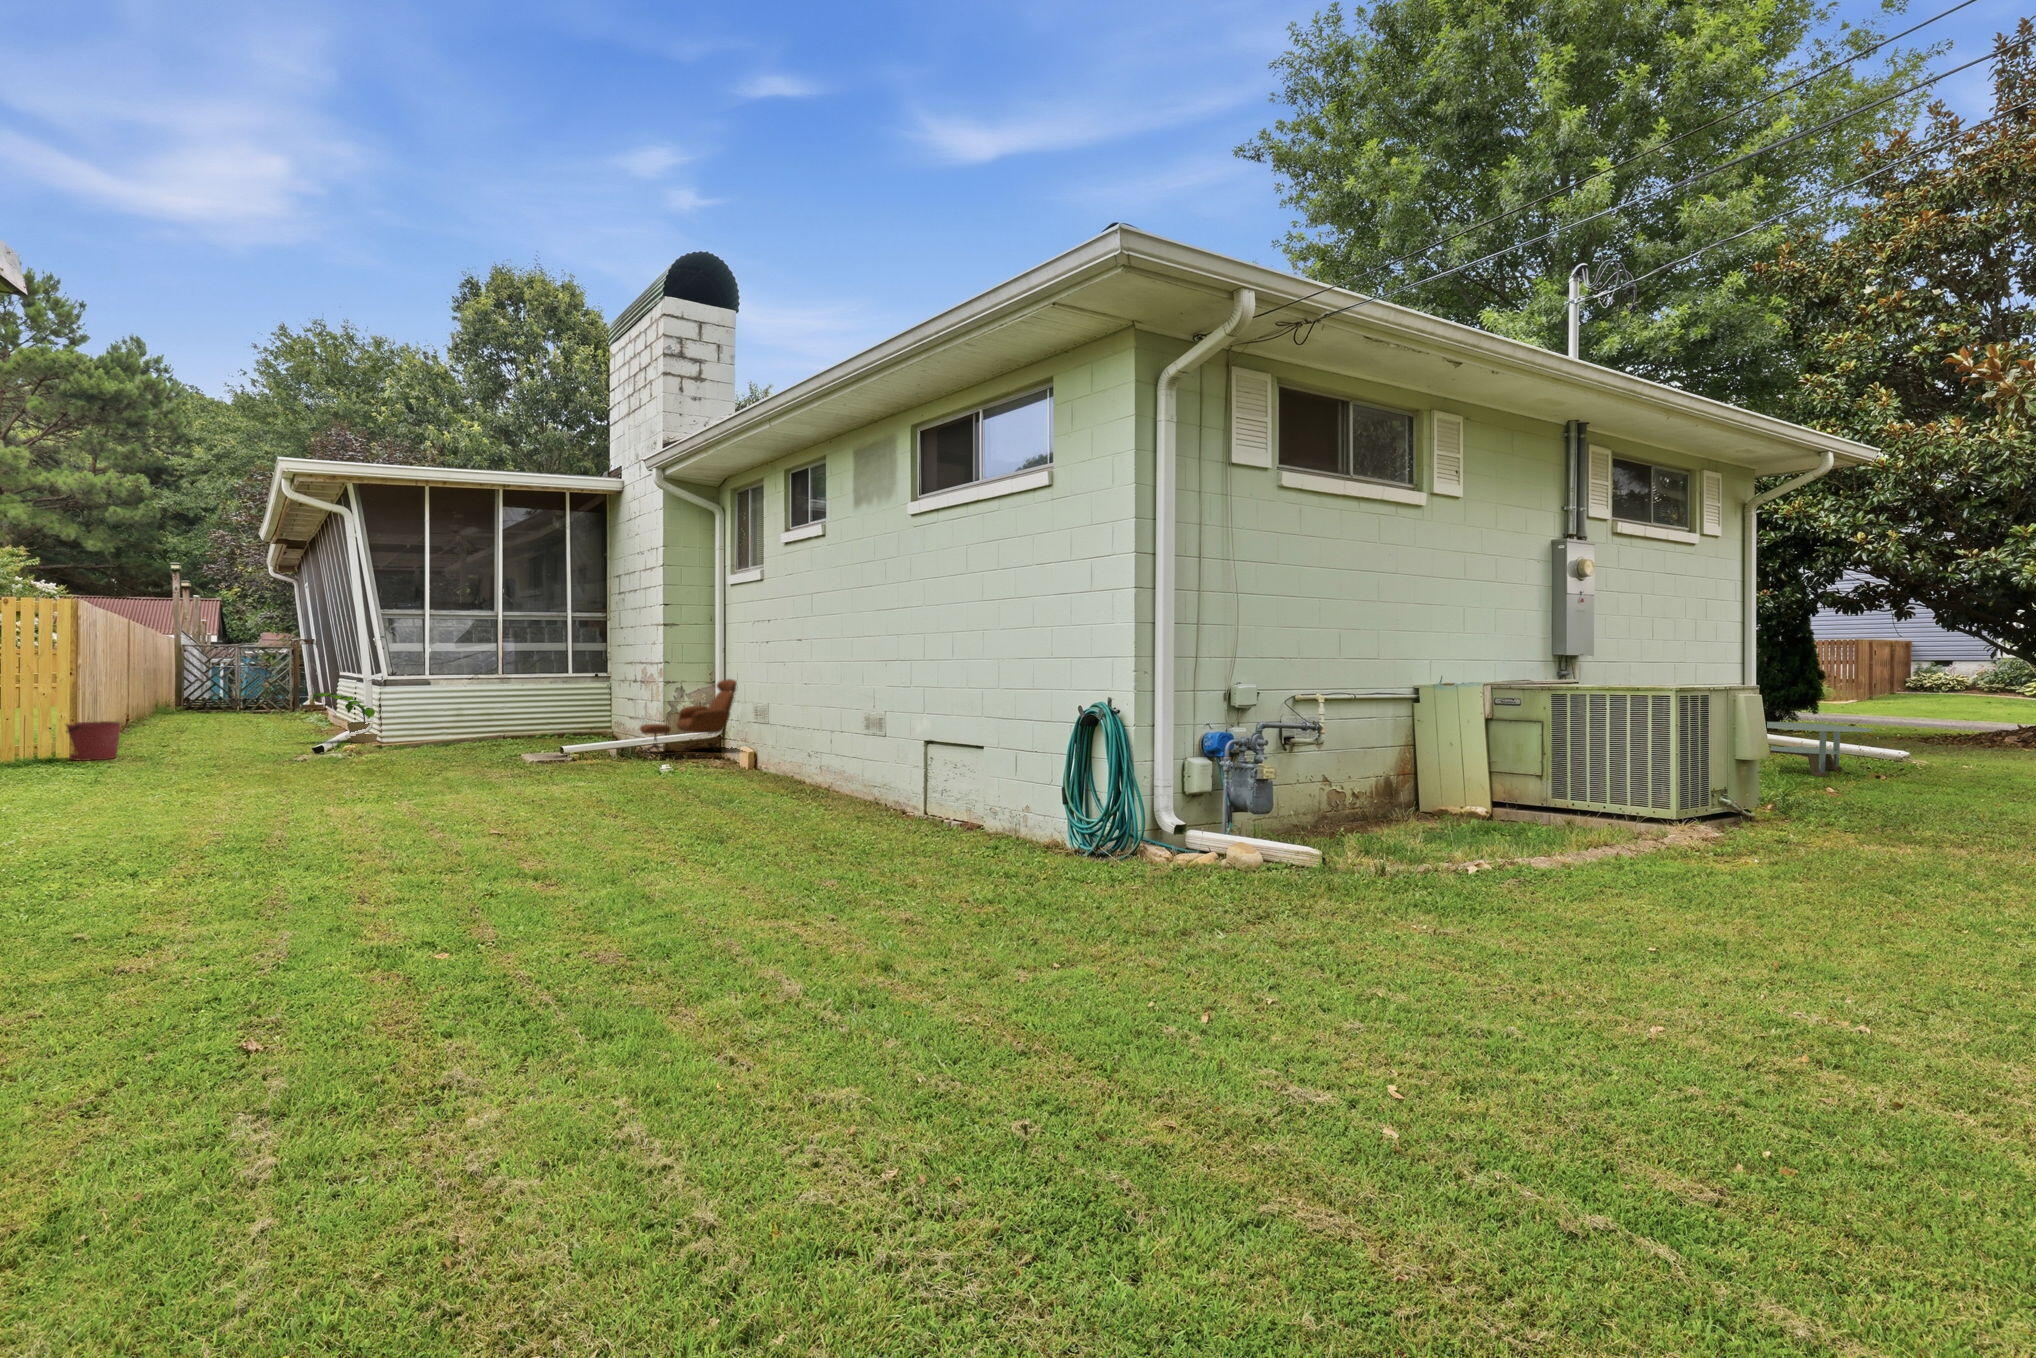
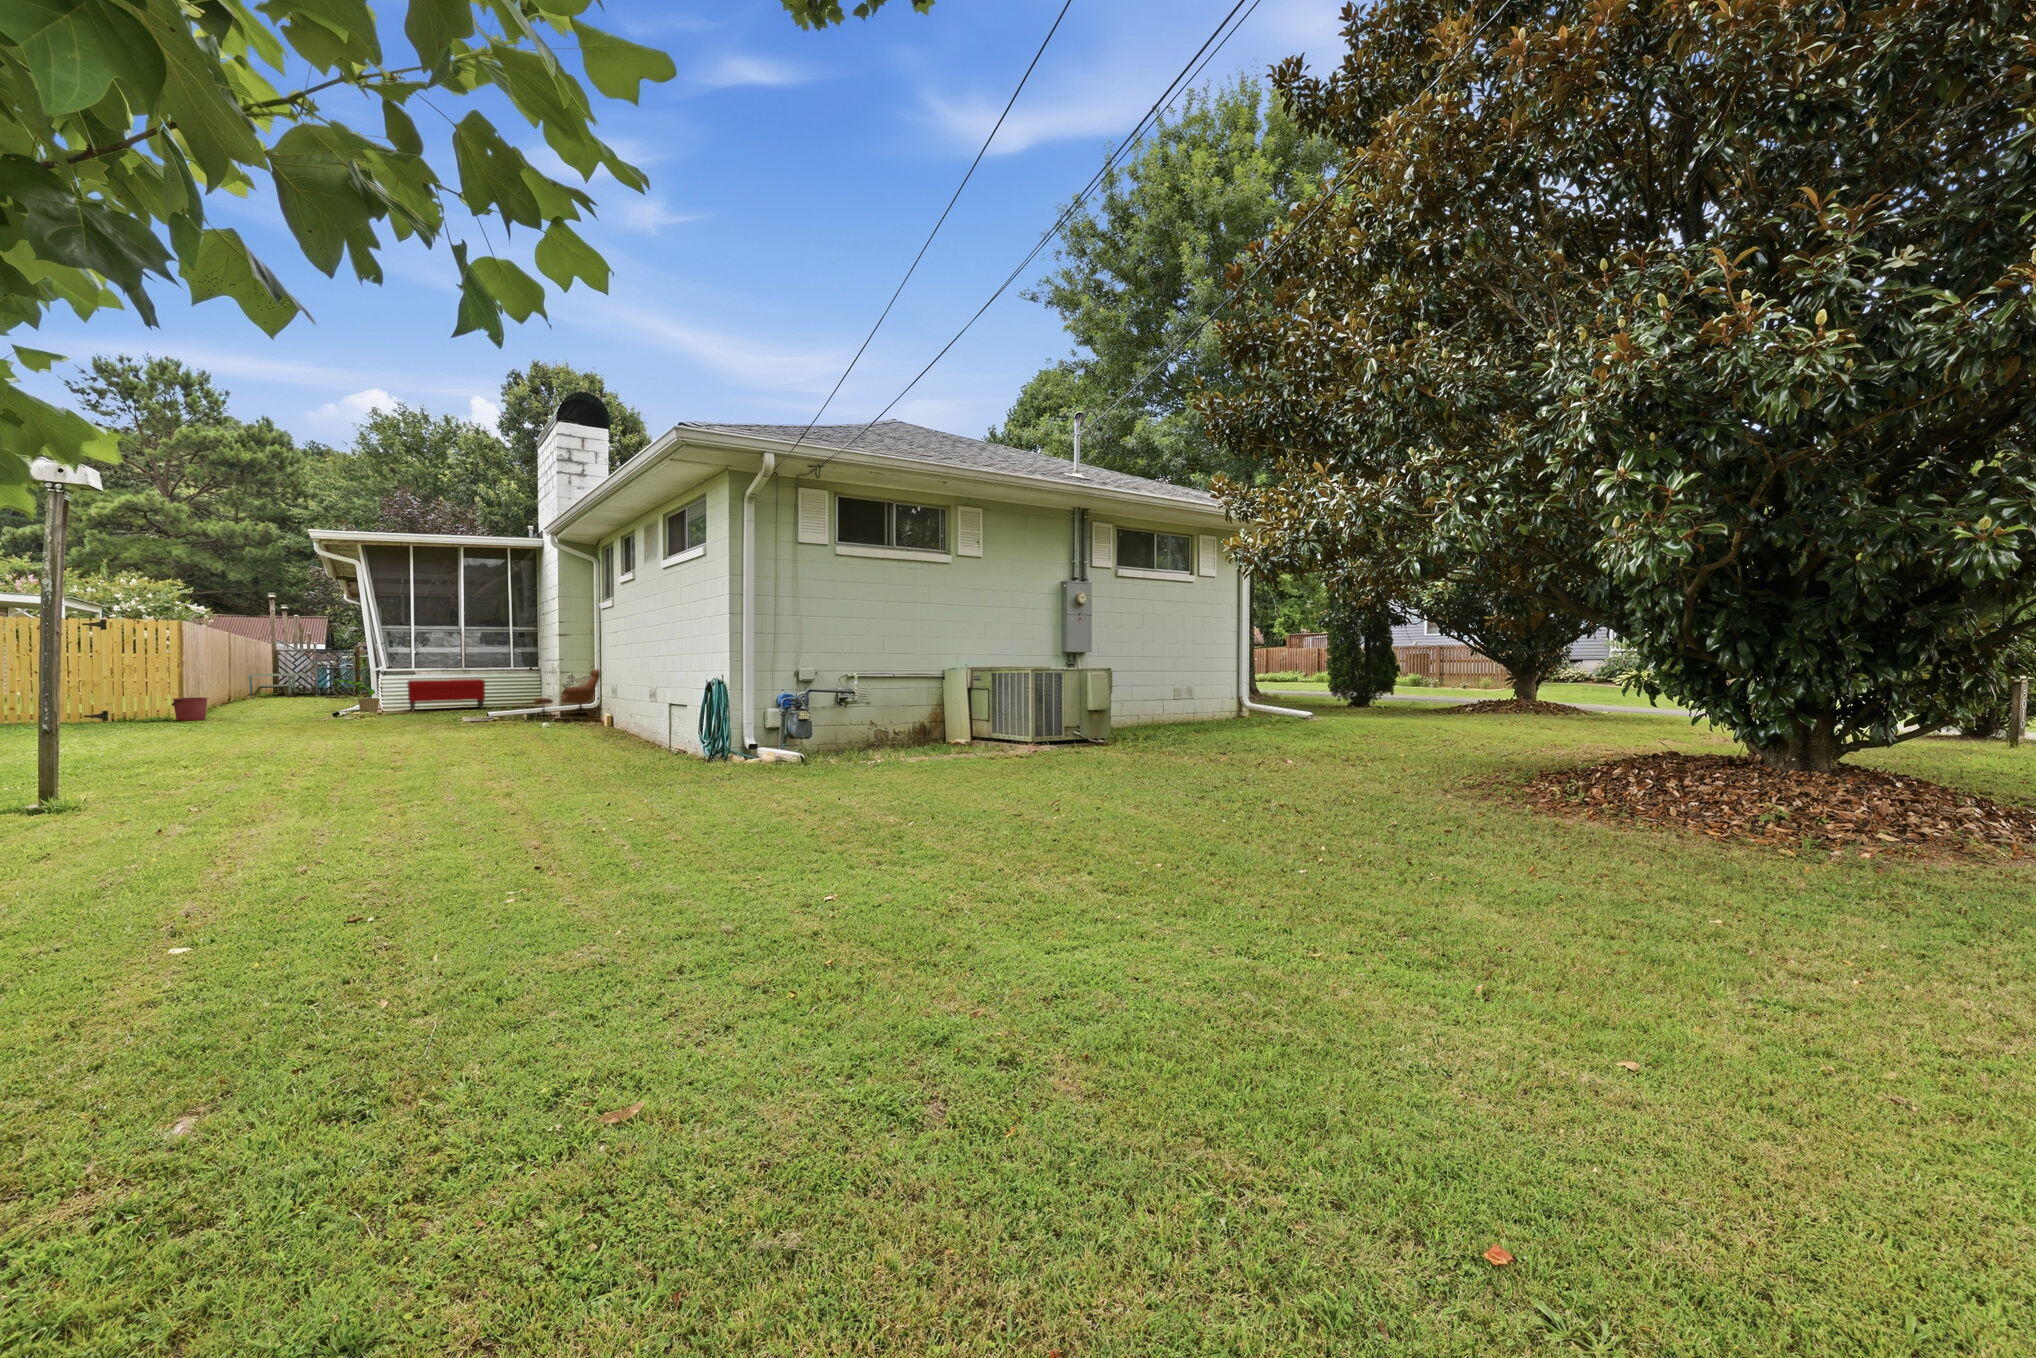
bench: none [423,692,540,743] -> present [407,679,485,712]
round table: present [1767,722,1874,777] -> present [245,673,310,696]

